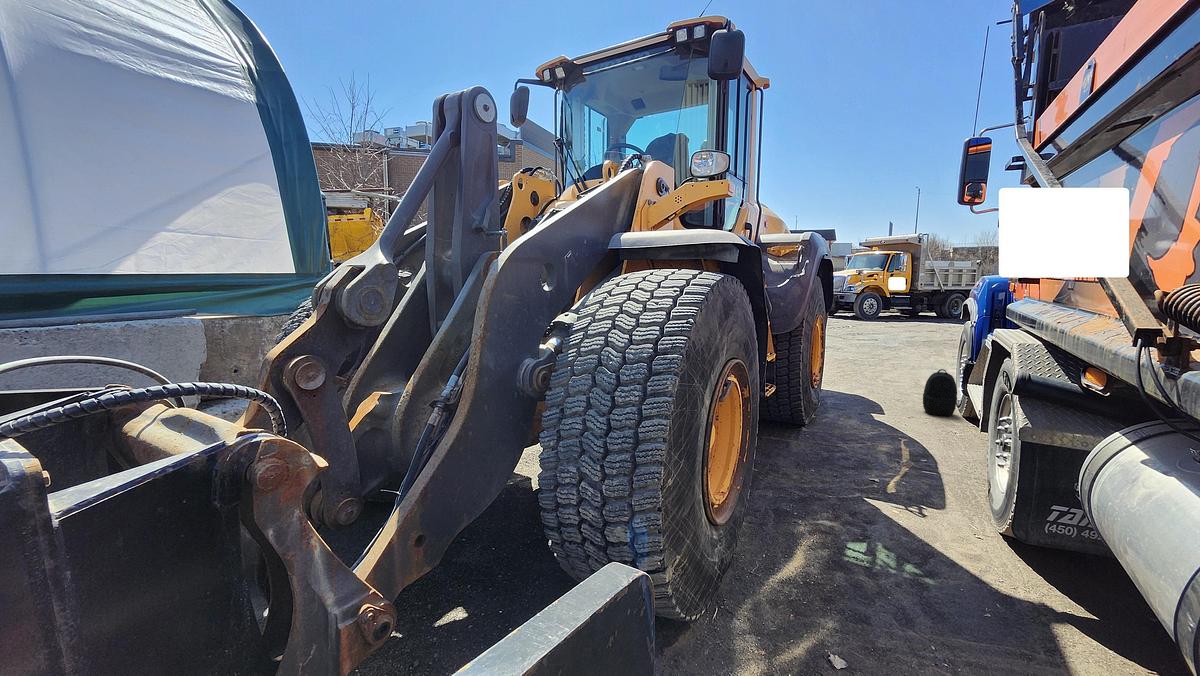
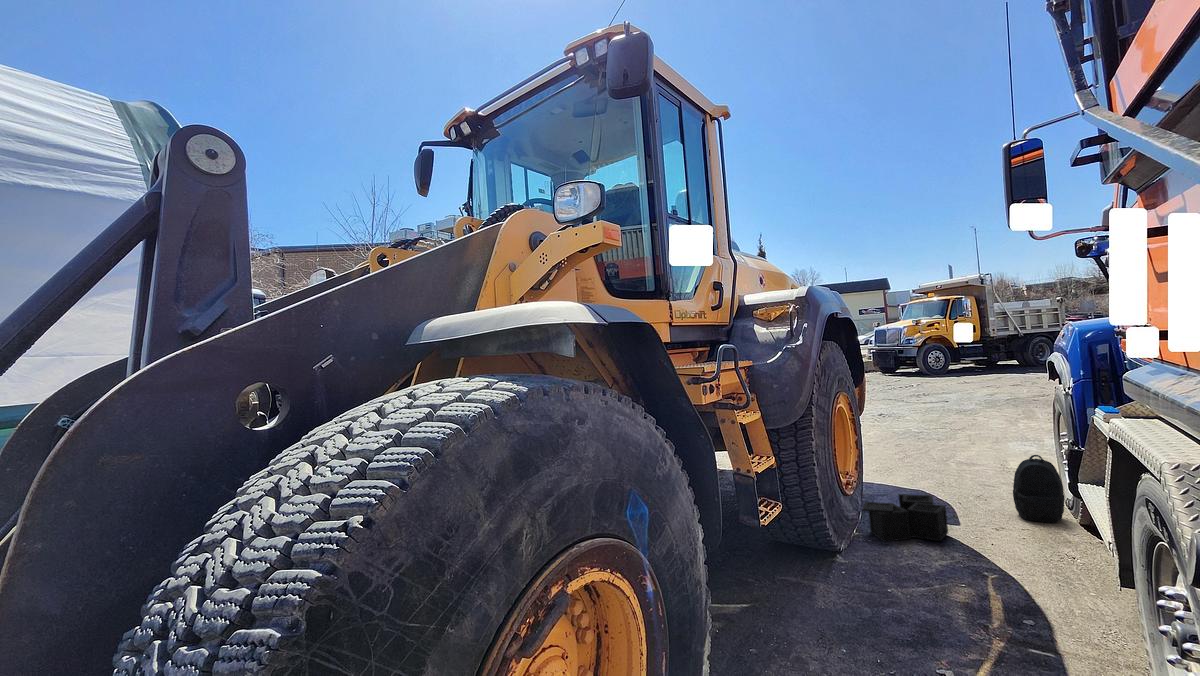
storage bin: none [820,393,879,423] -> present [862,494,948,541]

